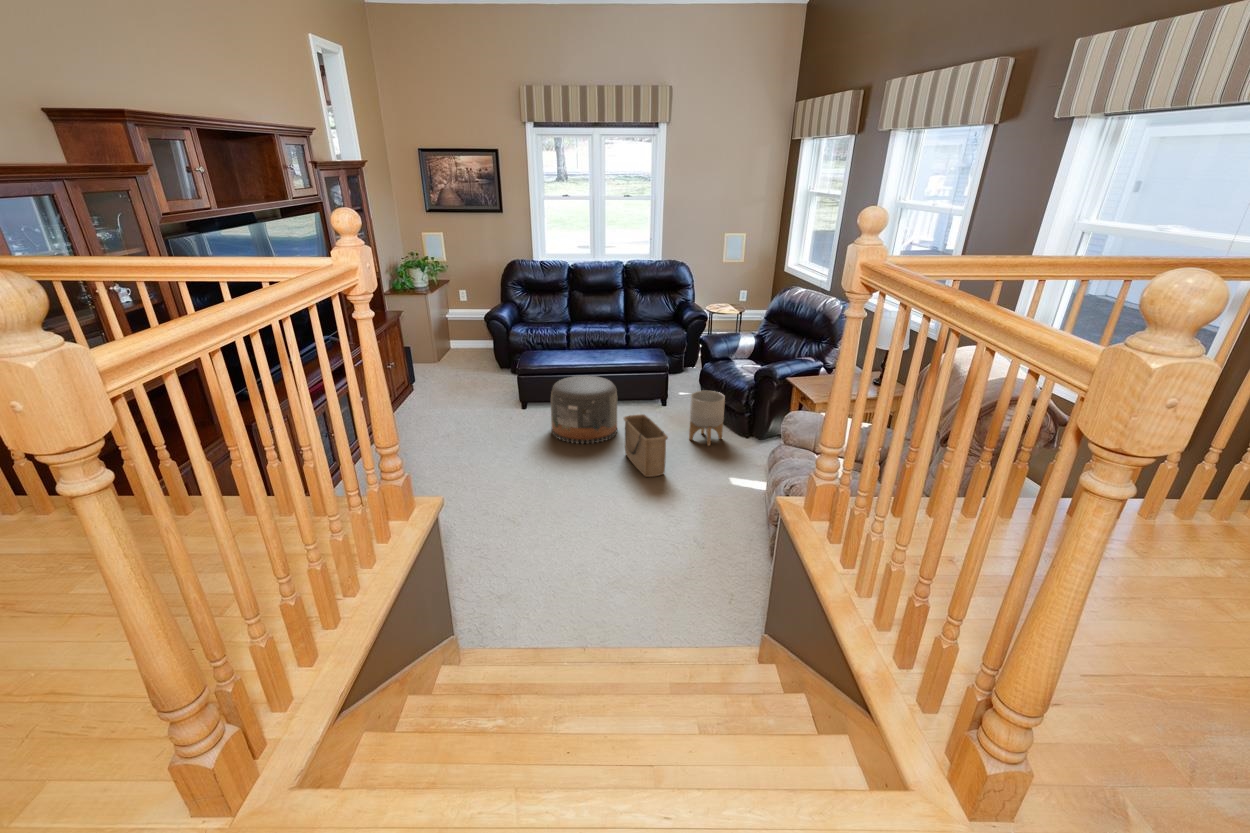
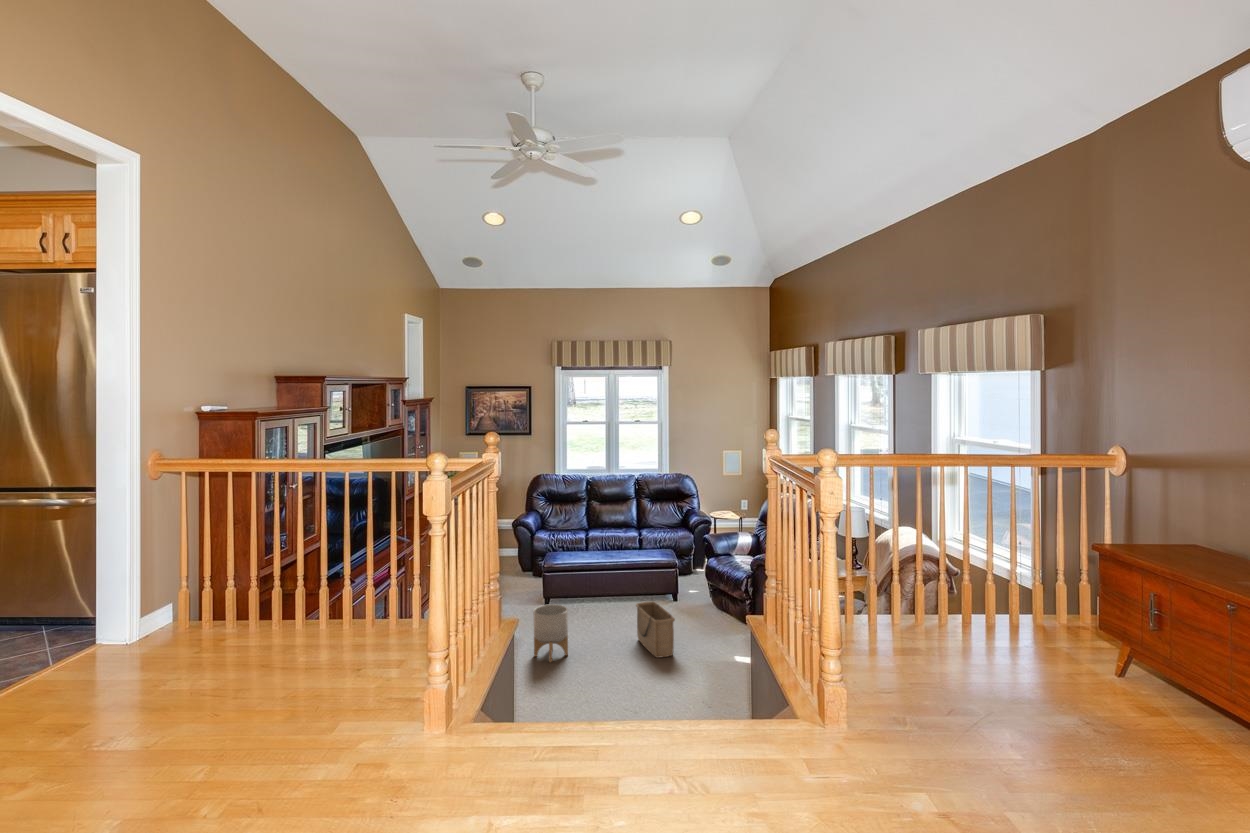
pouf: present [551,376,617,444] -> none [571,570,631,632]
planter: present [689,391,725,446] -> present [533,604,568,662]

